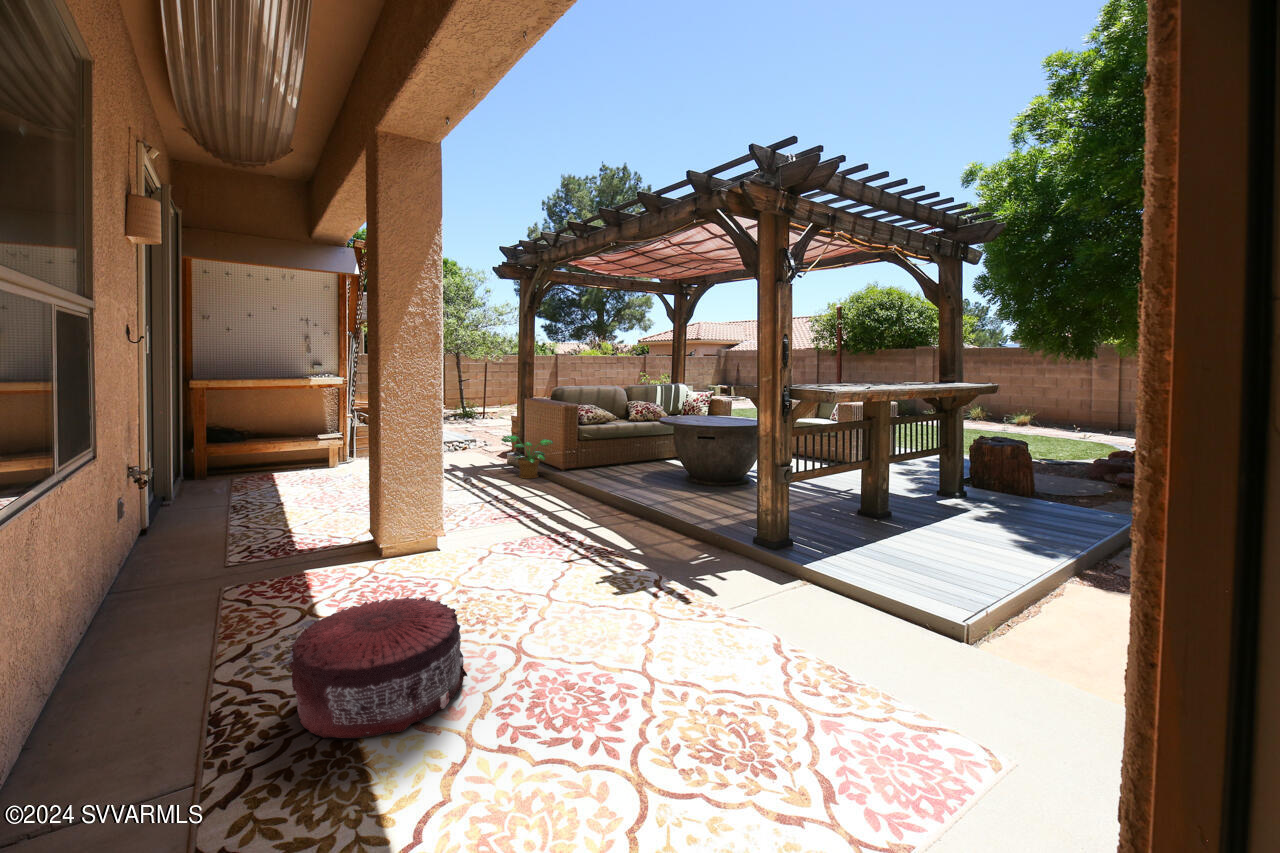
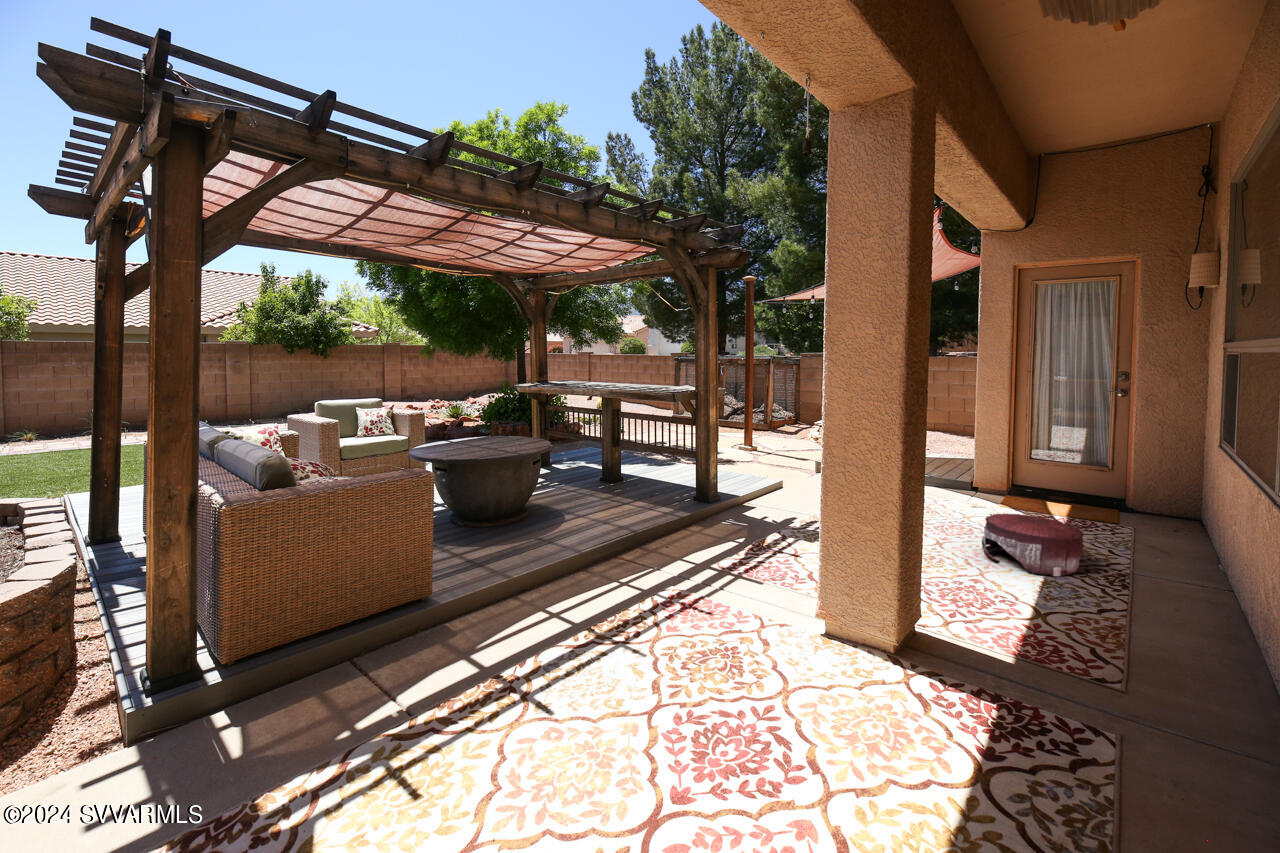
potted plant: present [501,435,553,479] -> none [235,574,354,694]

